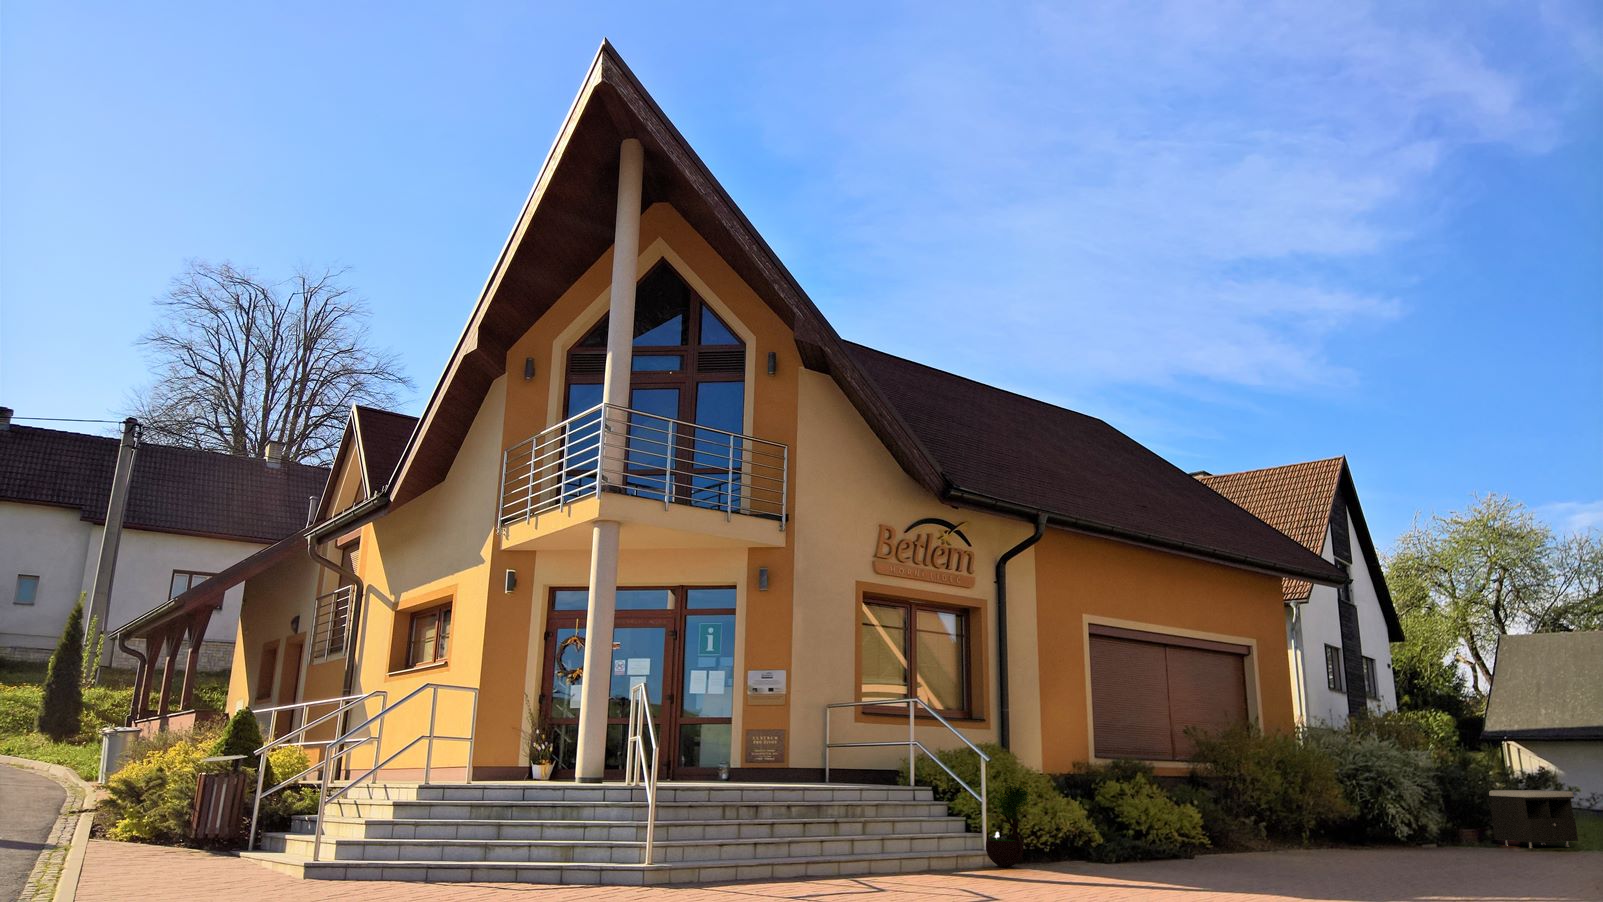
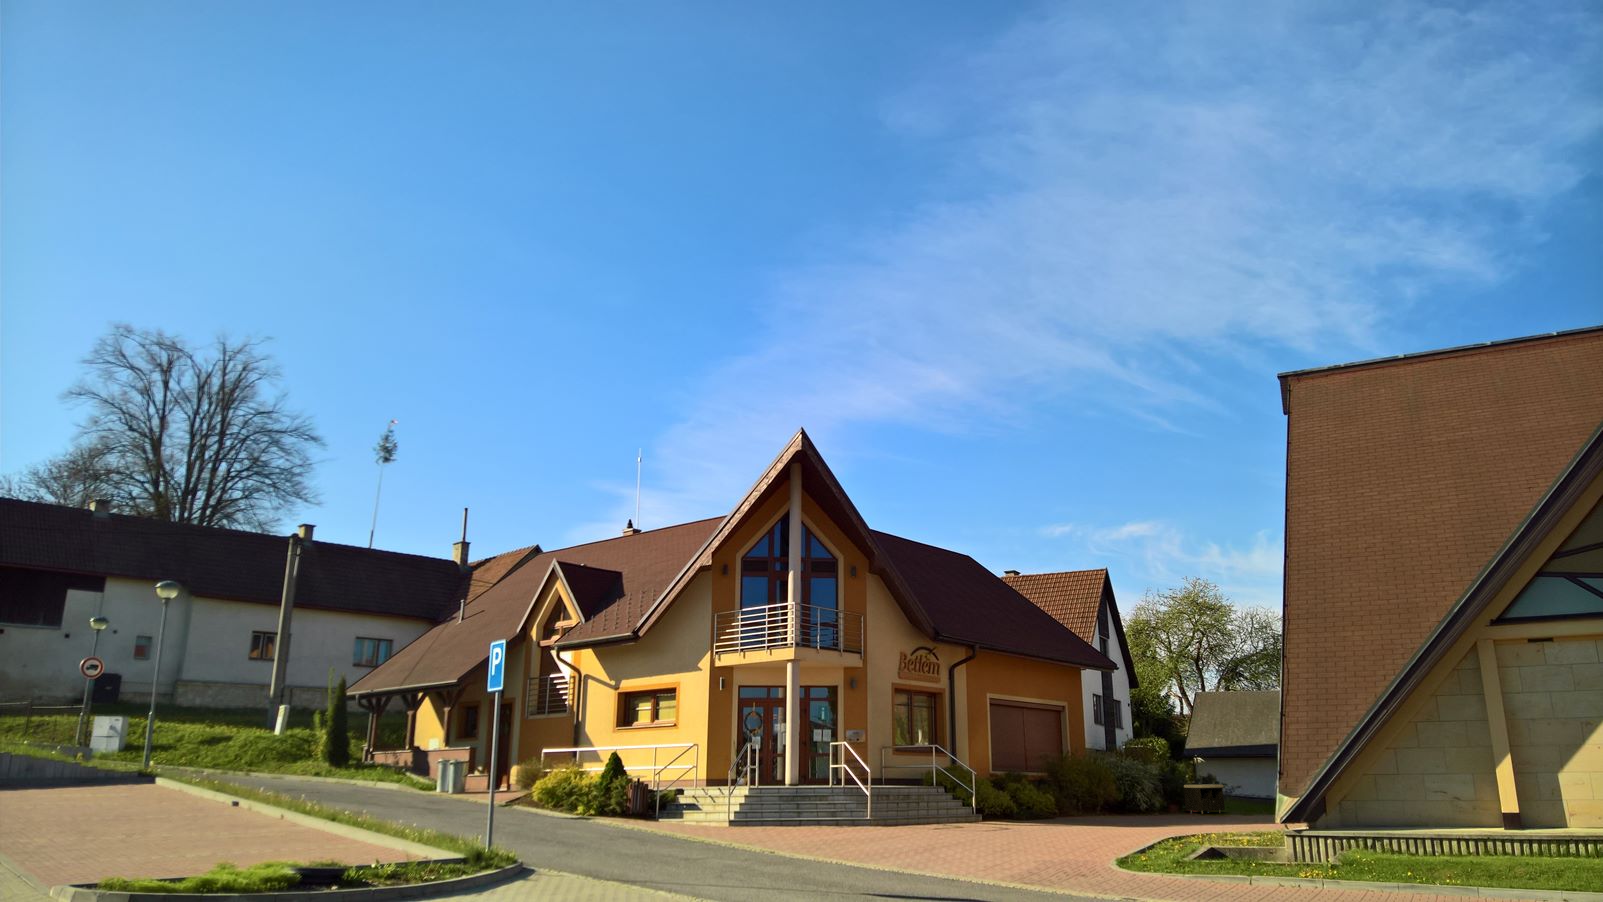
potted tree: present [986,782,1032,867] -> none [972,780,993,821]

